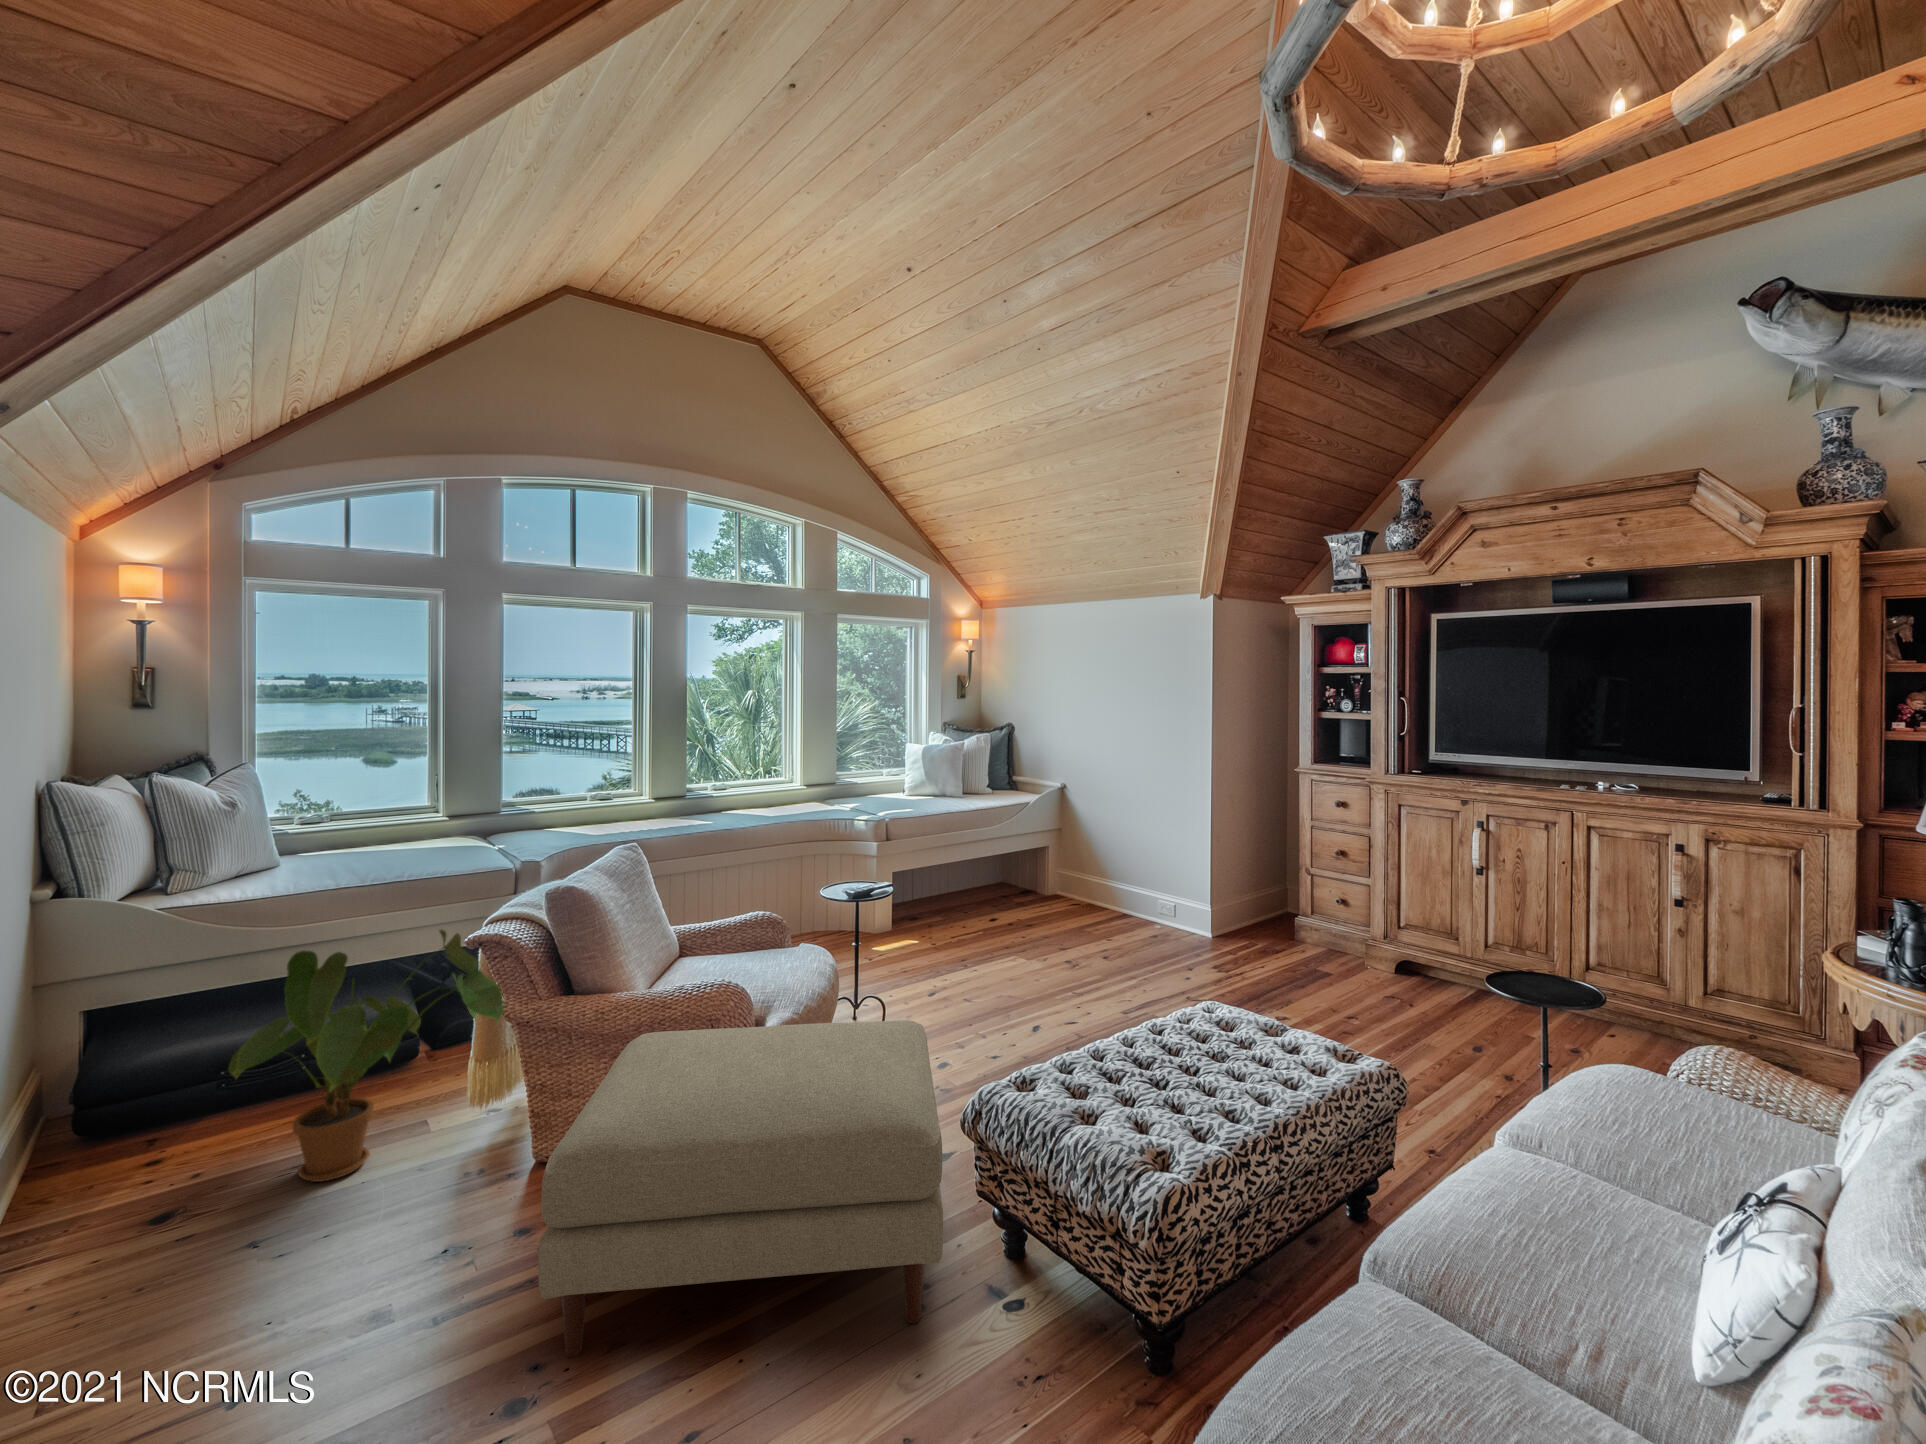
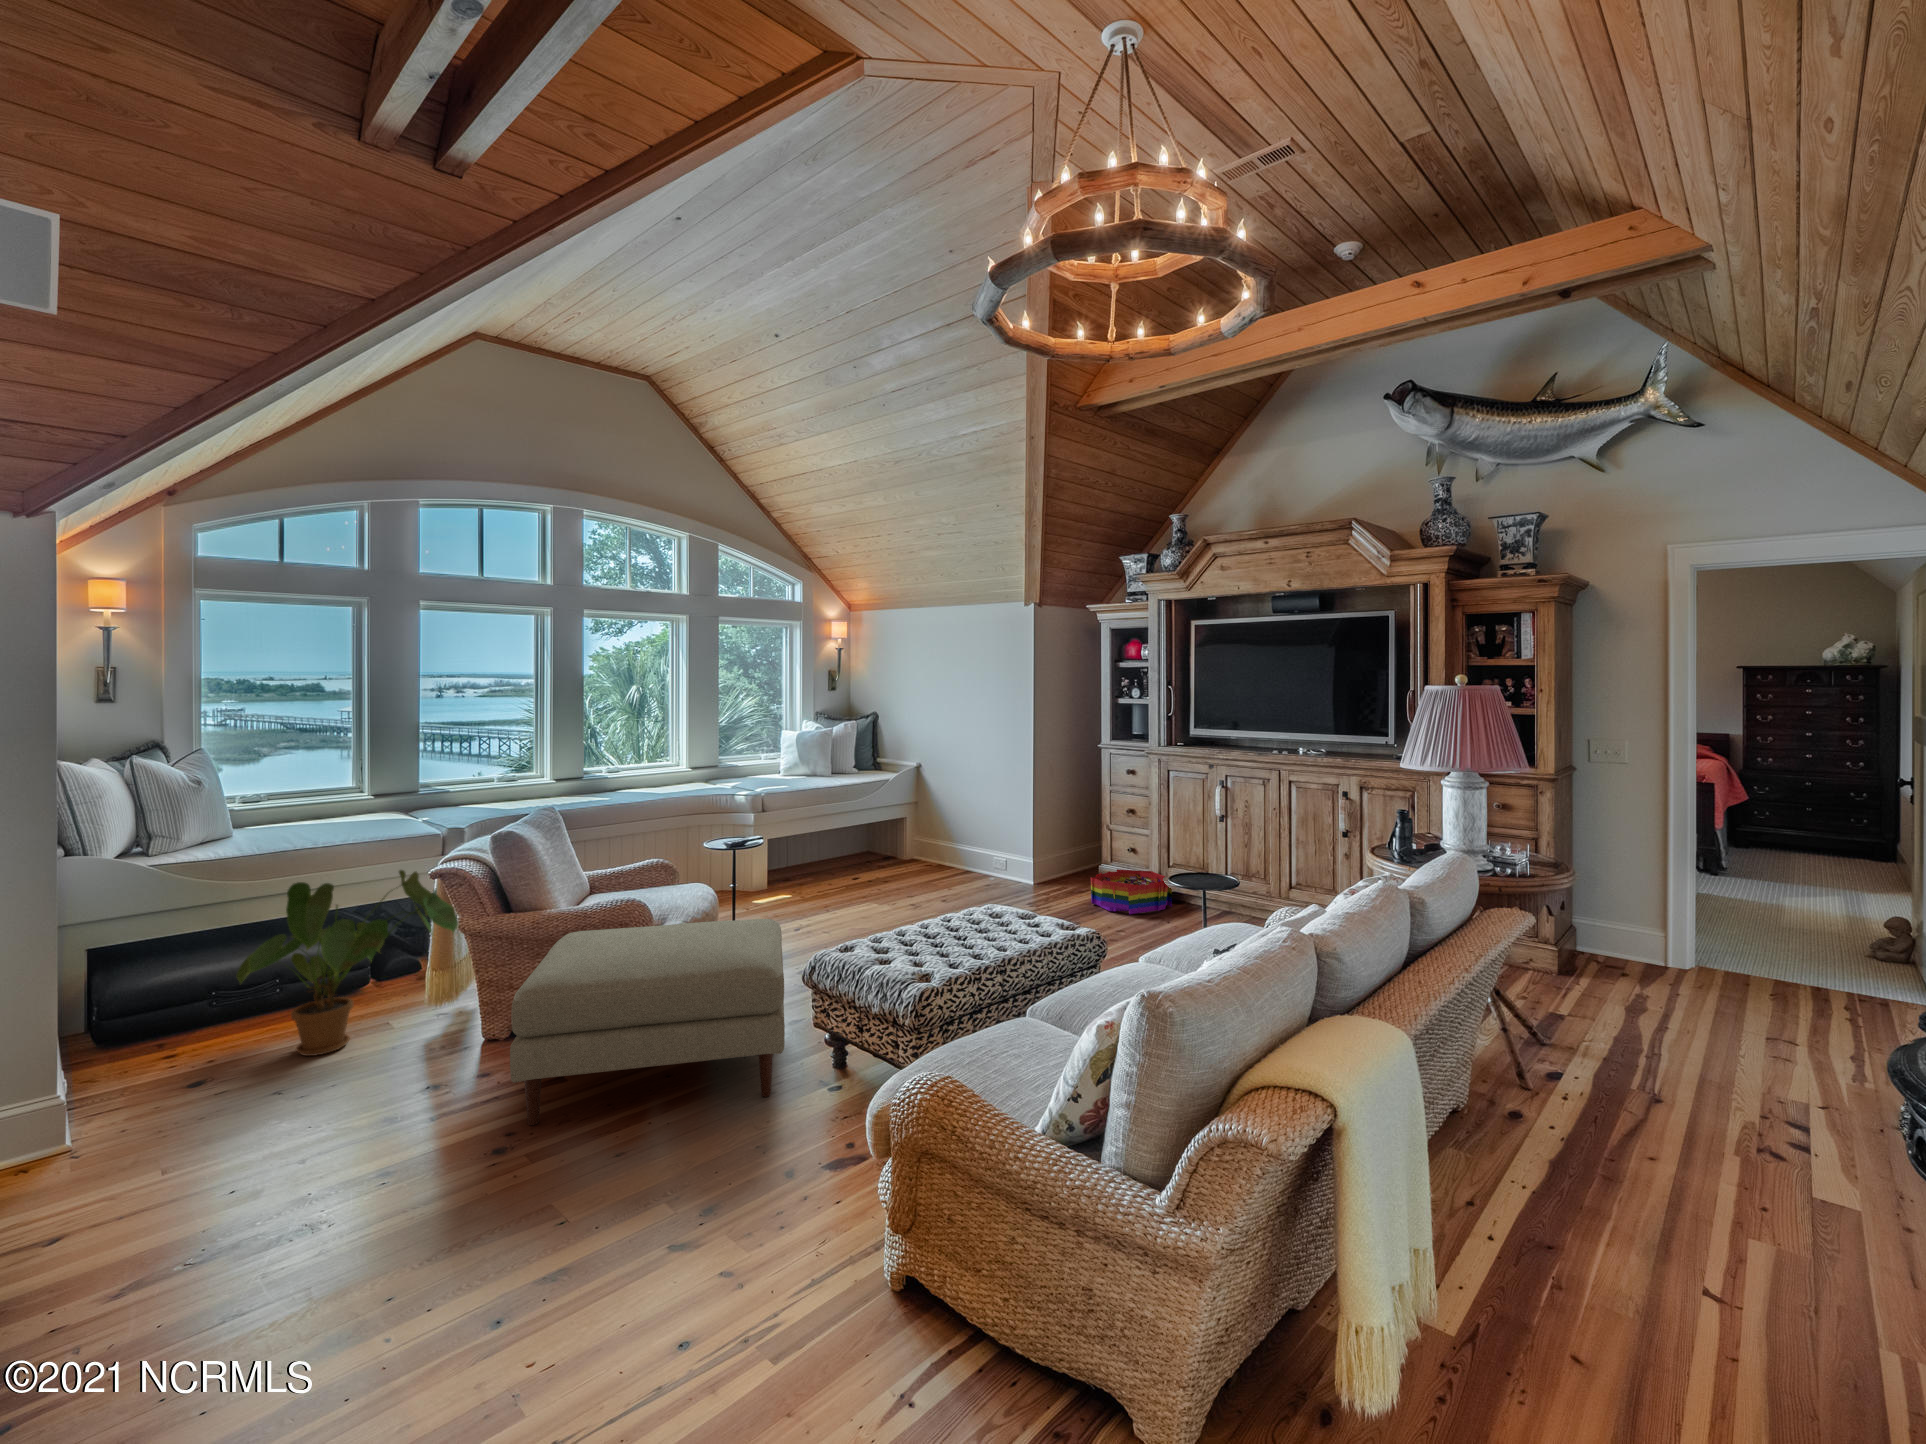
storage bin: none [1297,930,1410,996] -> present [1091,869,1172,914]

